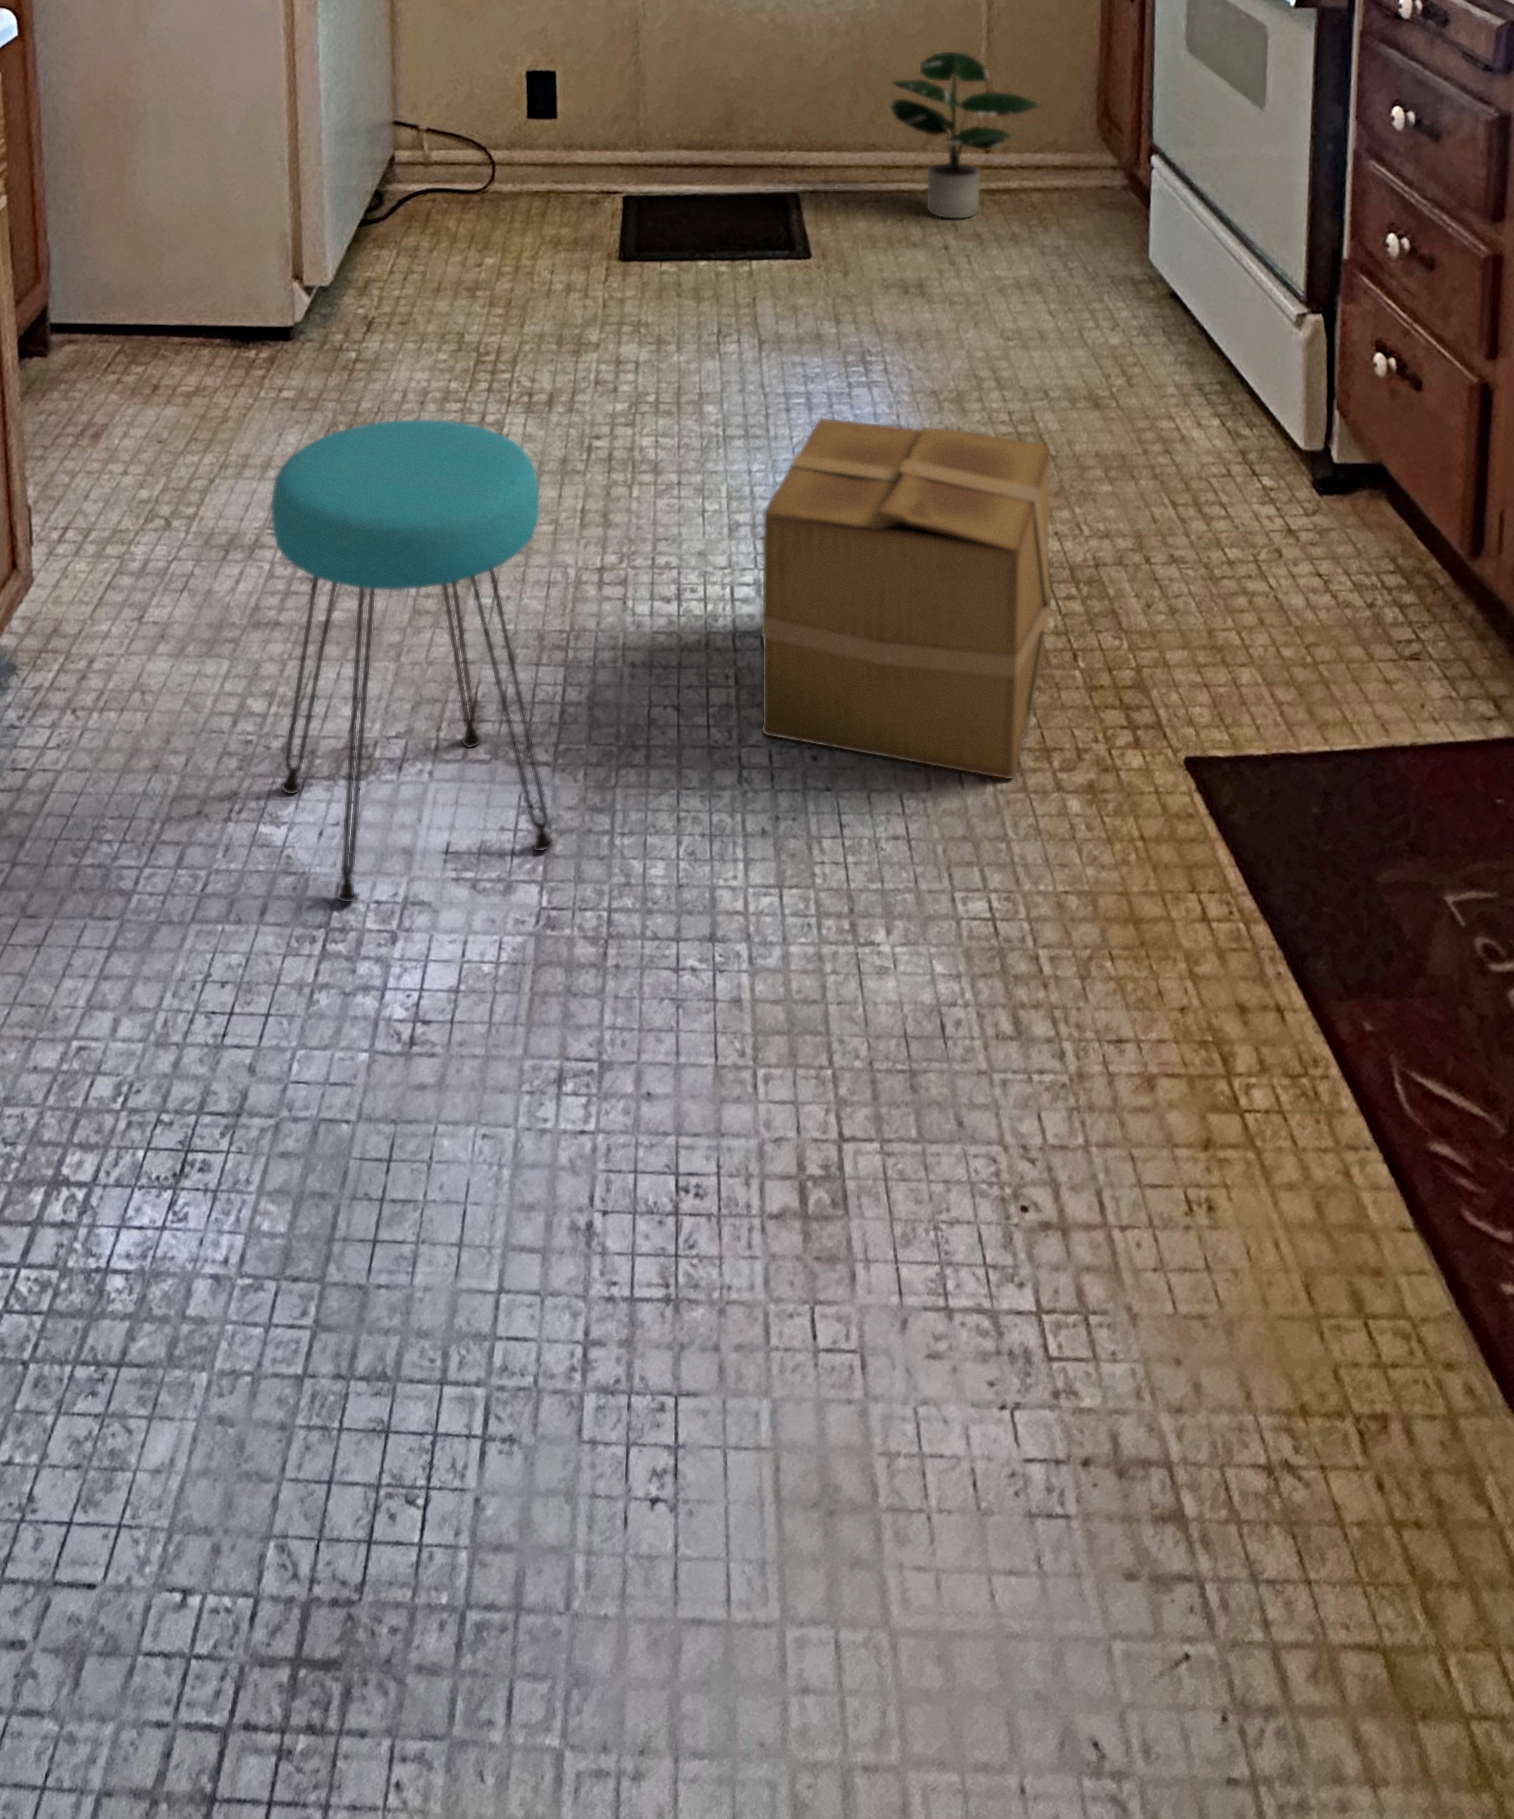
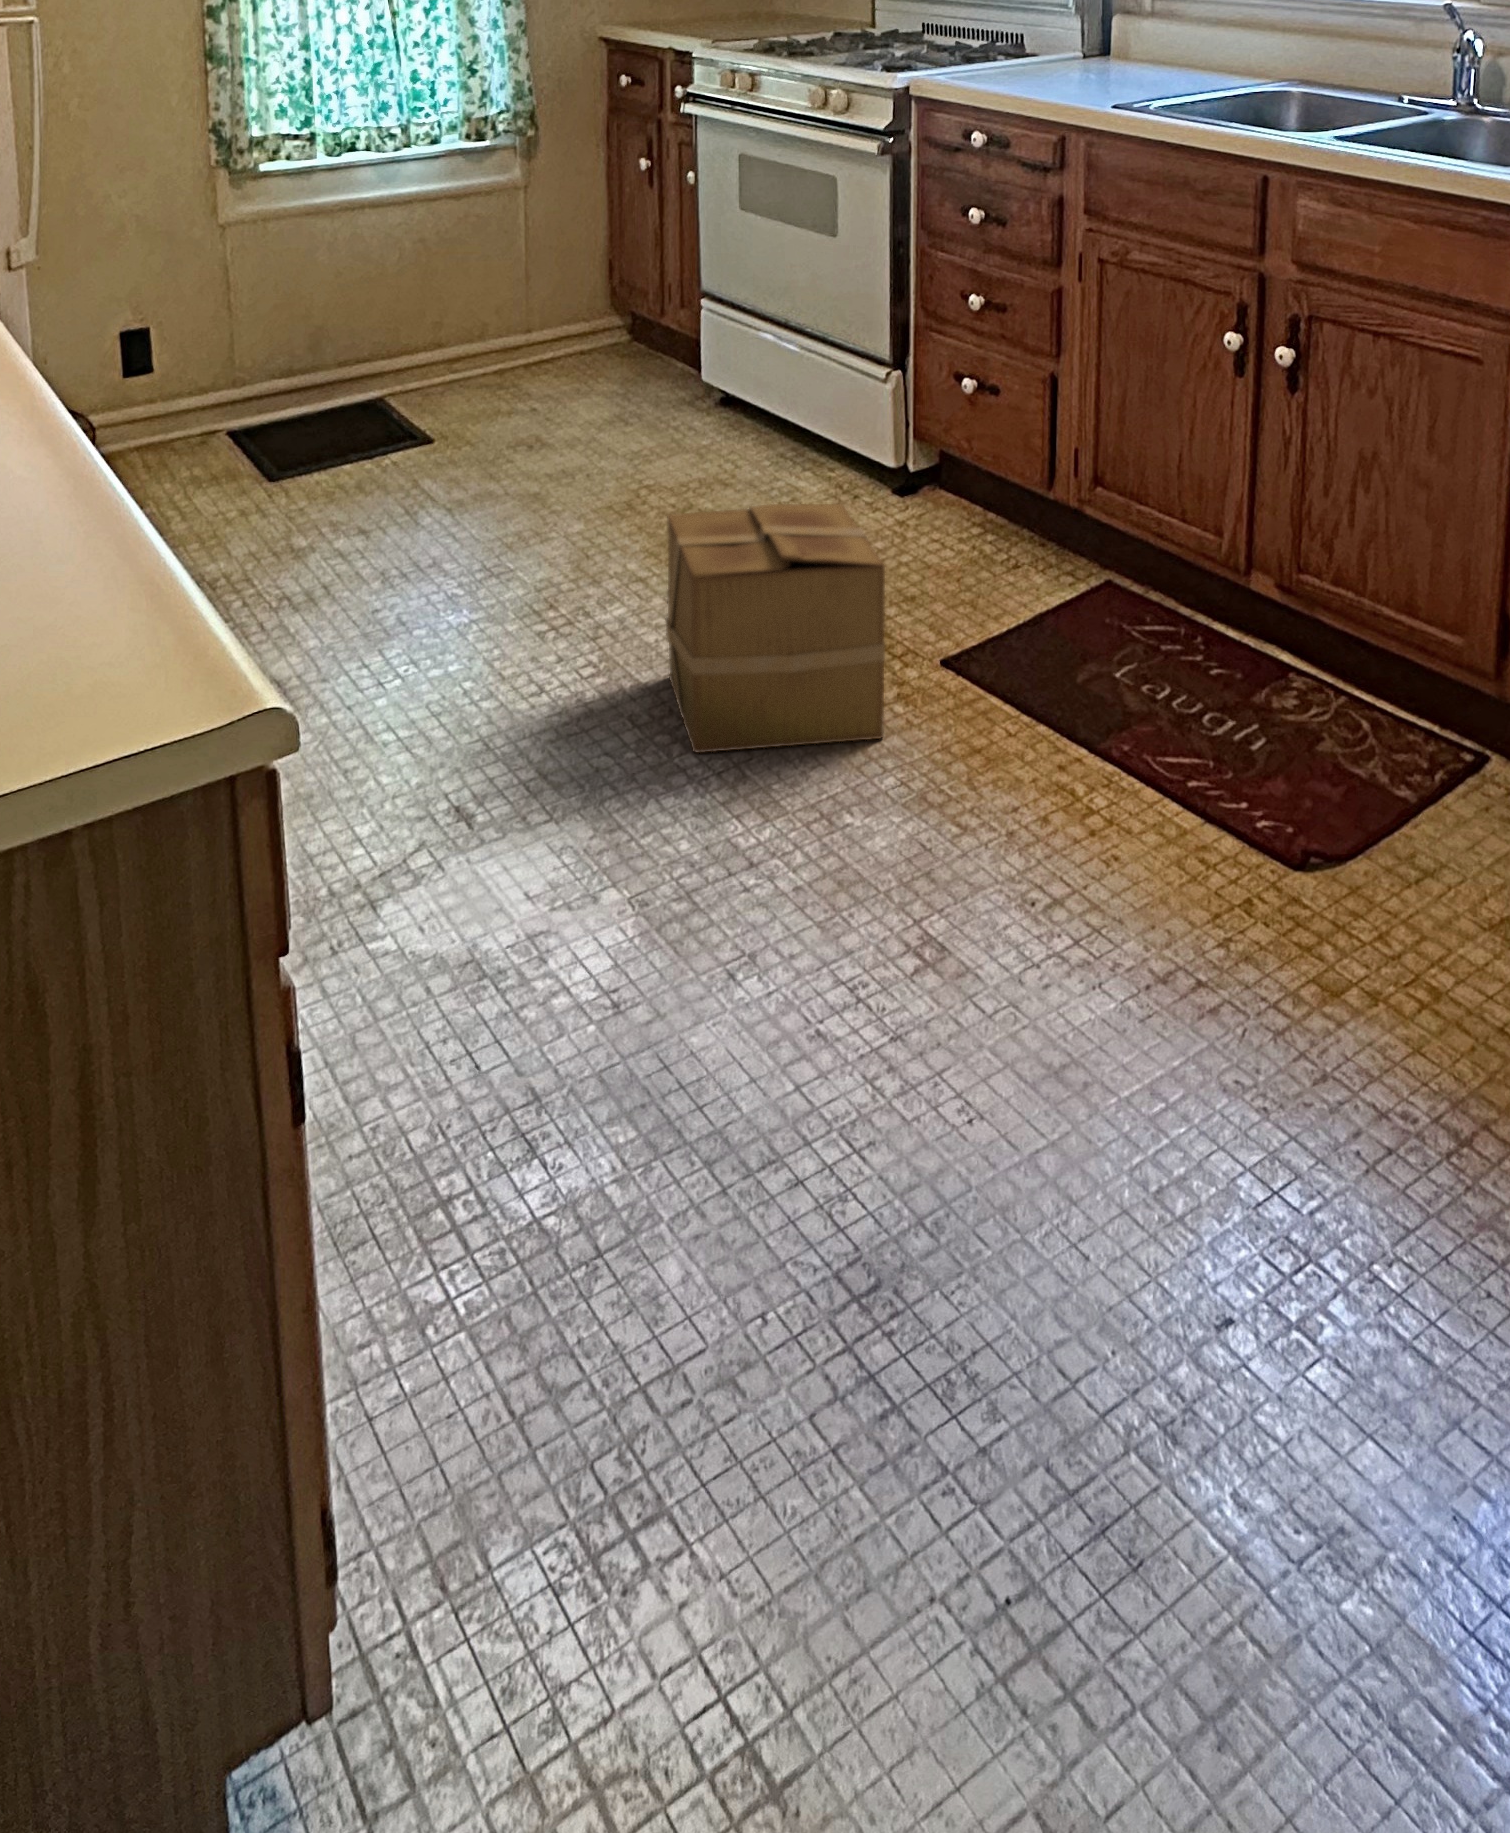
potted plant: present [891,52,1039,218] -> none [471,260,602,400]
stool: present [271,420,553,902] -> none [355,537,607,924]

